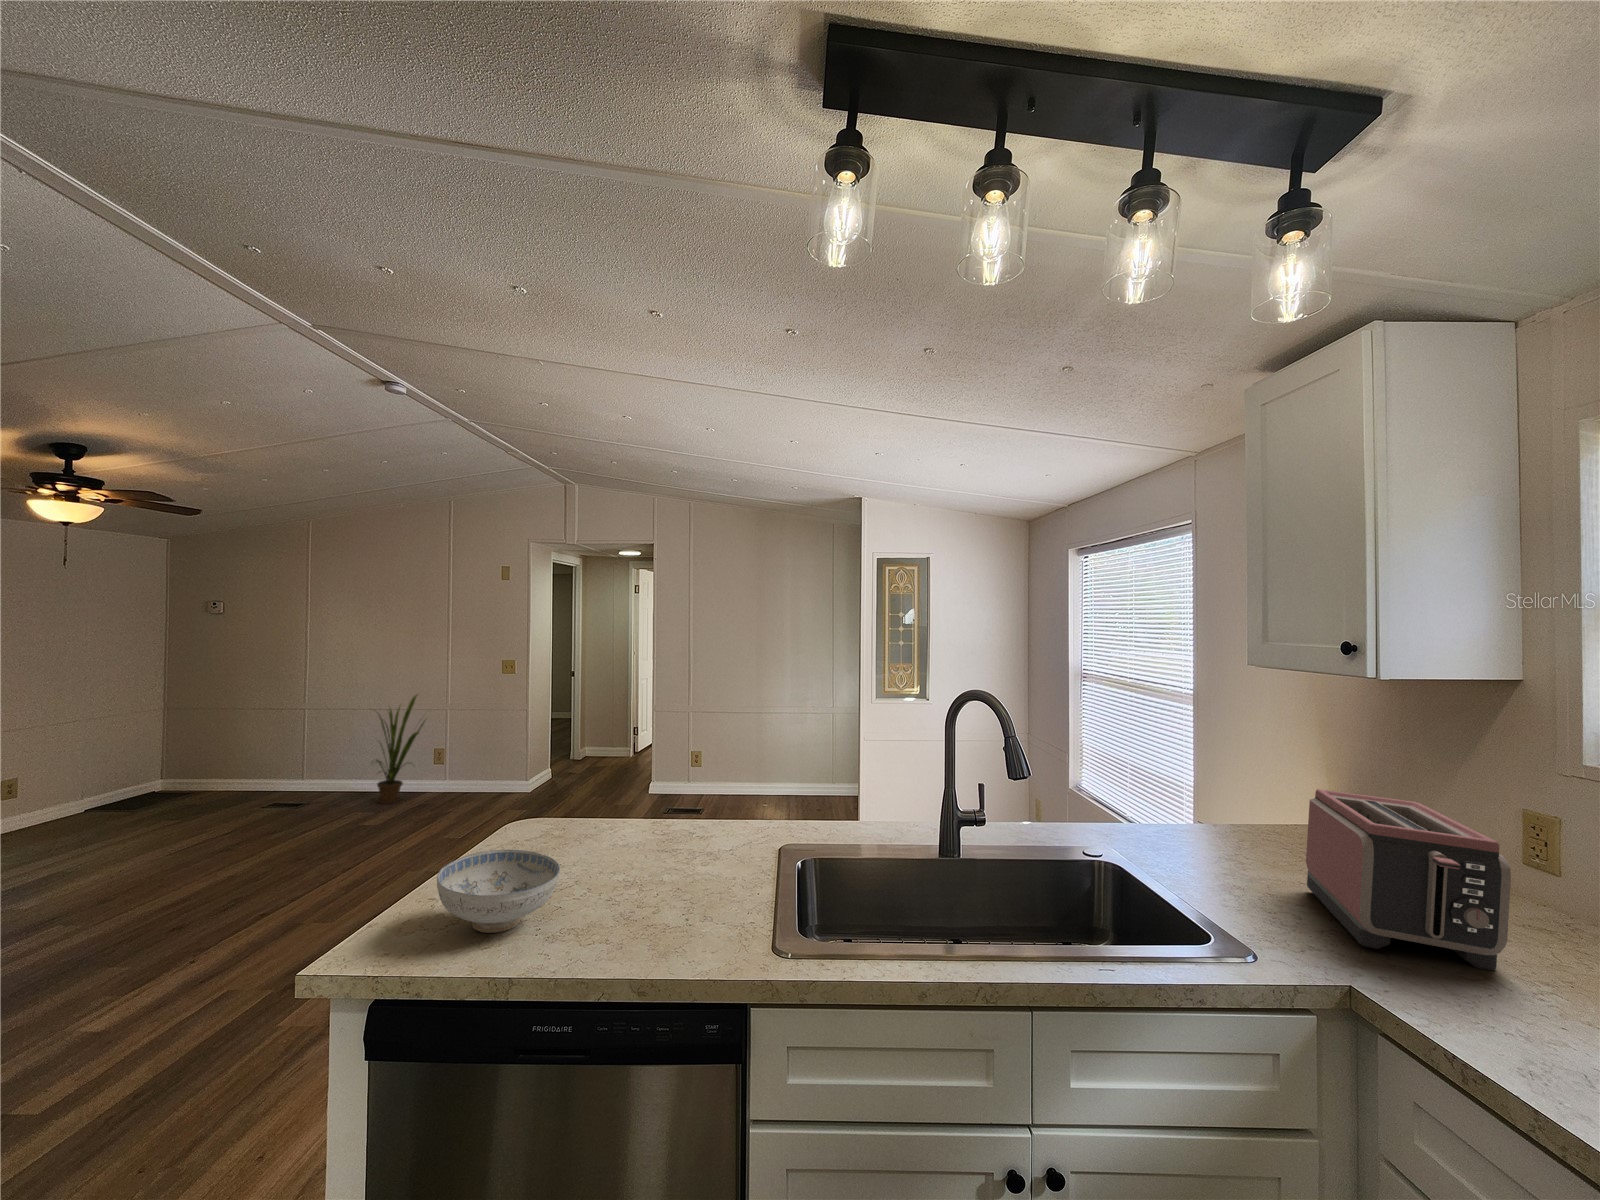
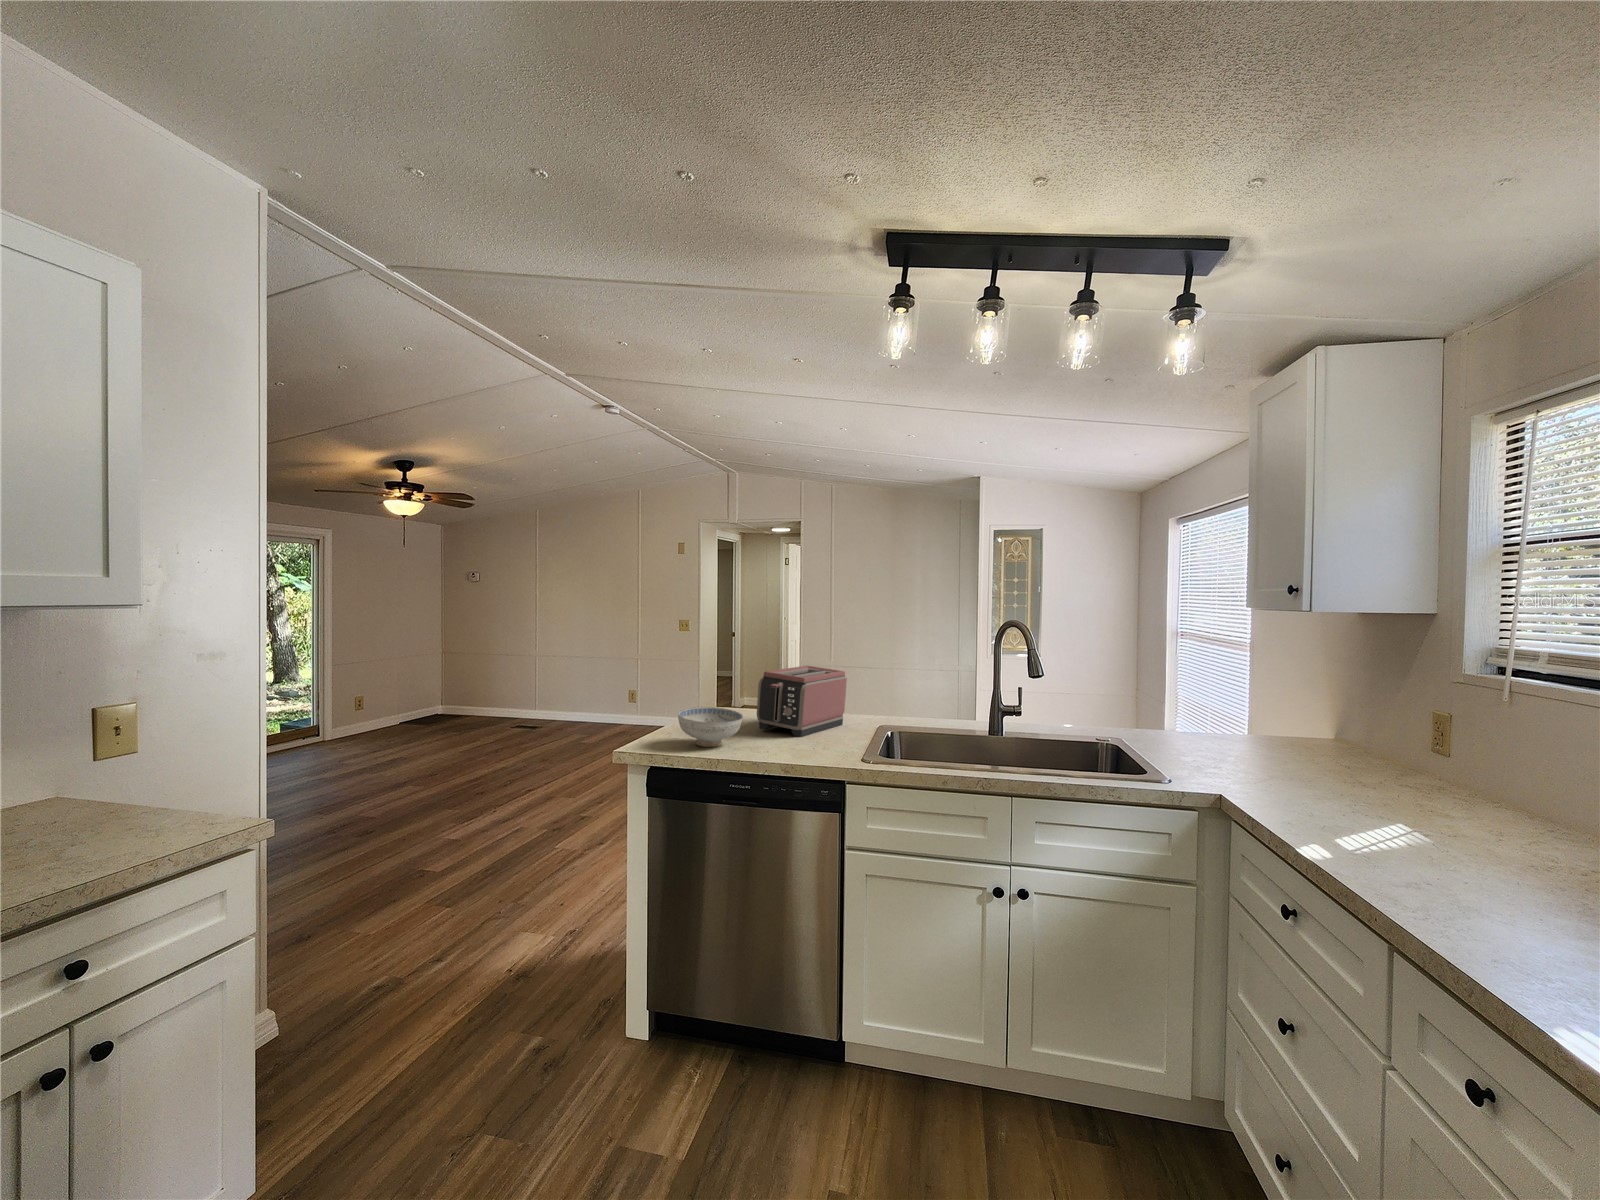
house plant: present [376,695,425,804] -> none [583,646,629,732]
toaster: present [1306,789,1511,970] -> present [757,666,847,737]

